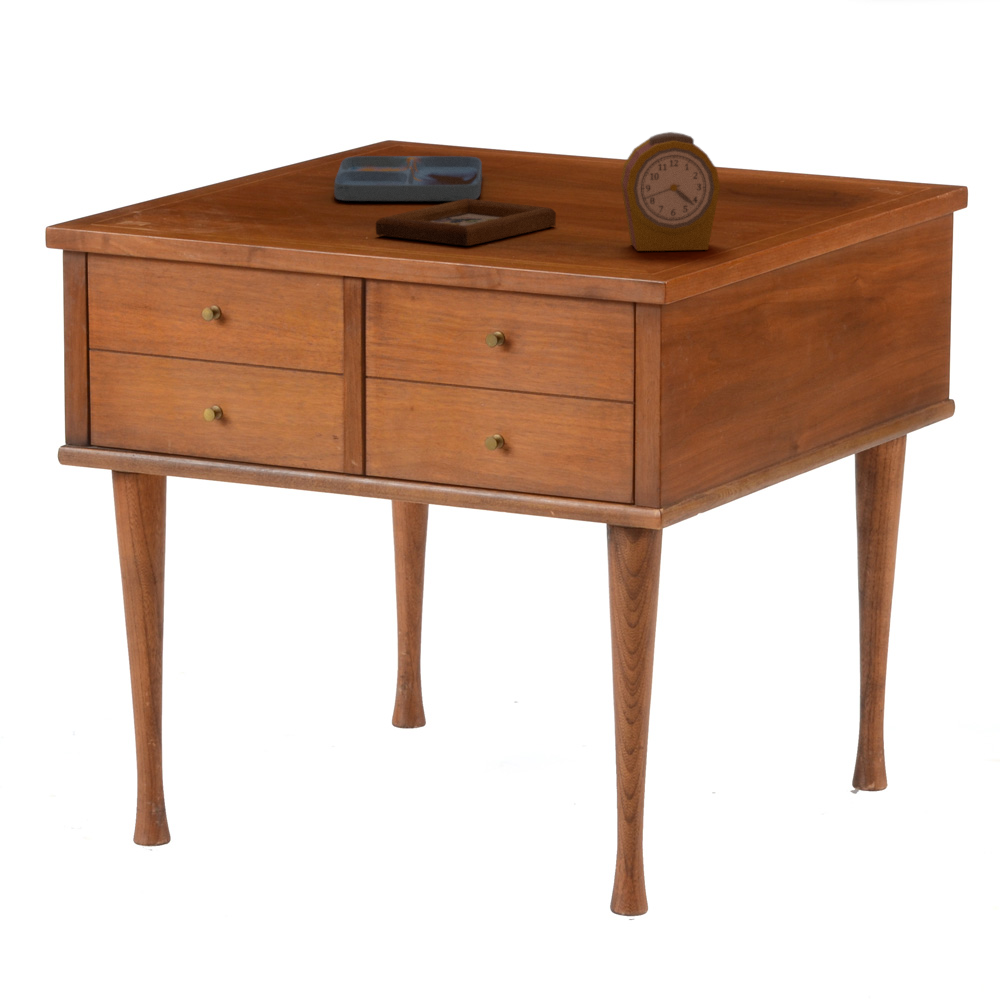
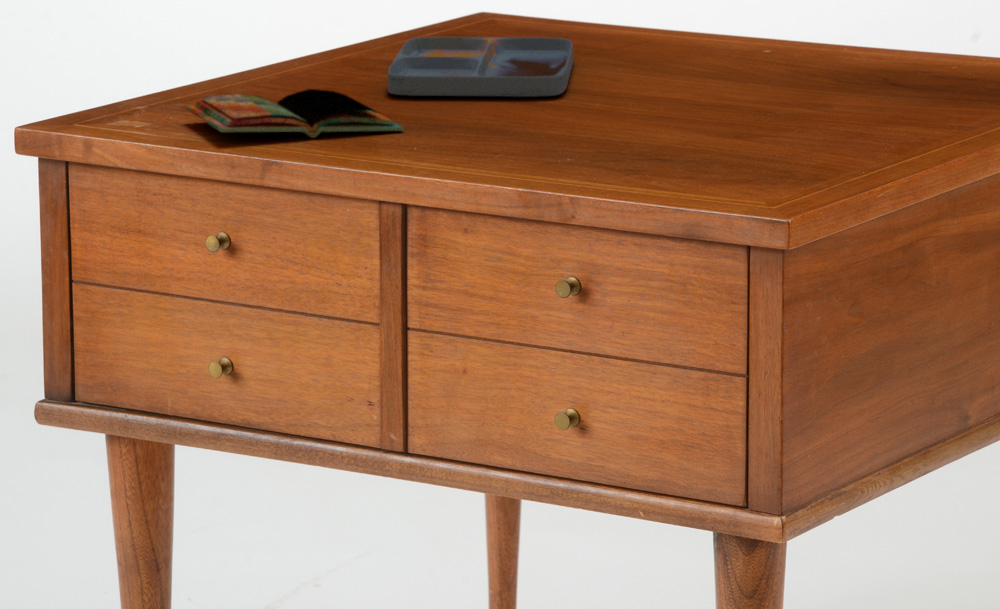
alarm clock: present [621,132,720,251] -> none [736,17,865,171]
book: none [179,194,357,231] -> present [186,89,404,138]
picture frame: present [376,199,556,246] -> none [424,96,655,162]

